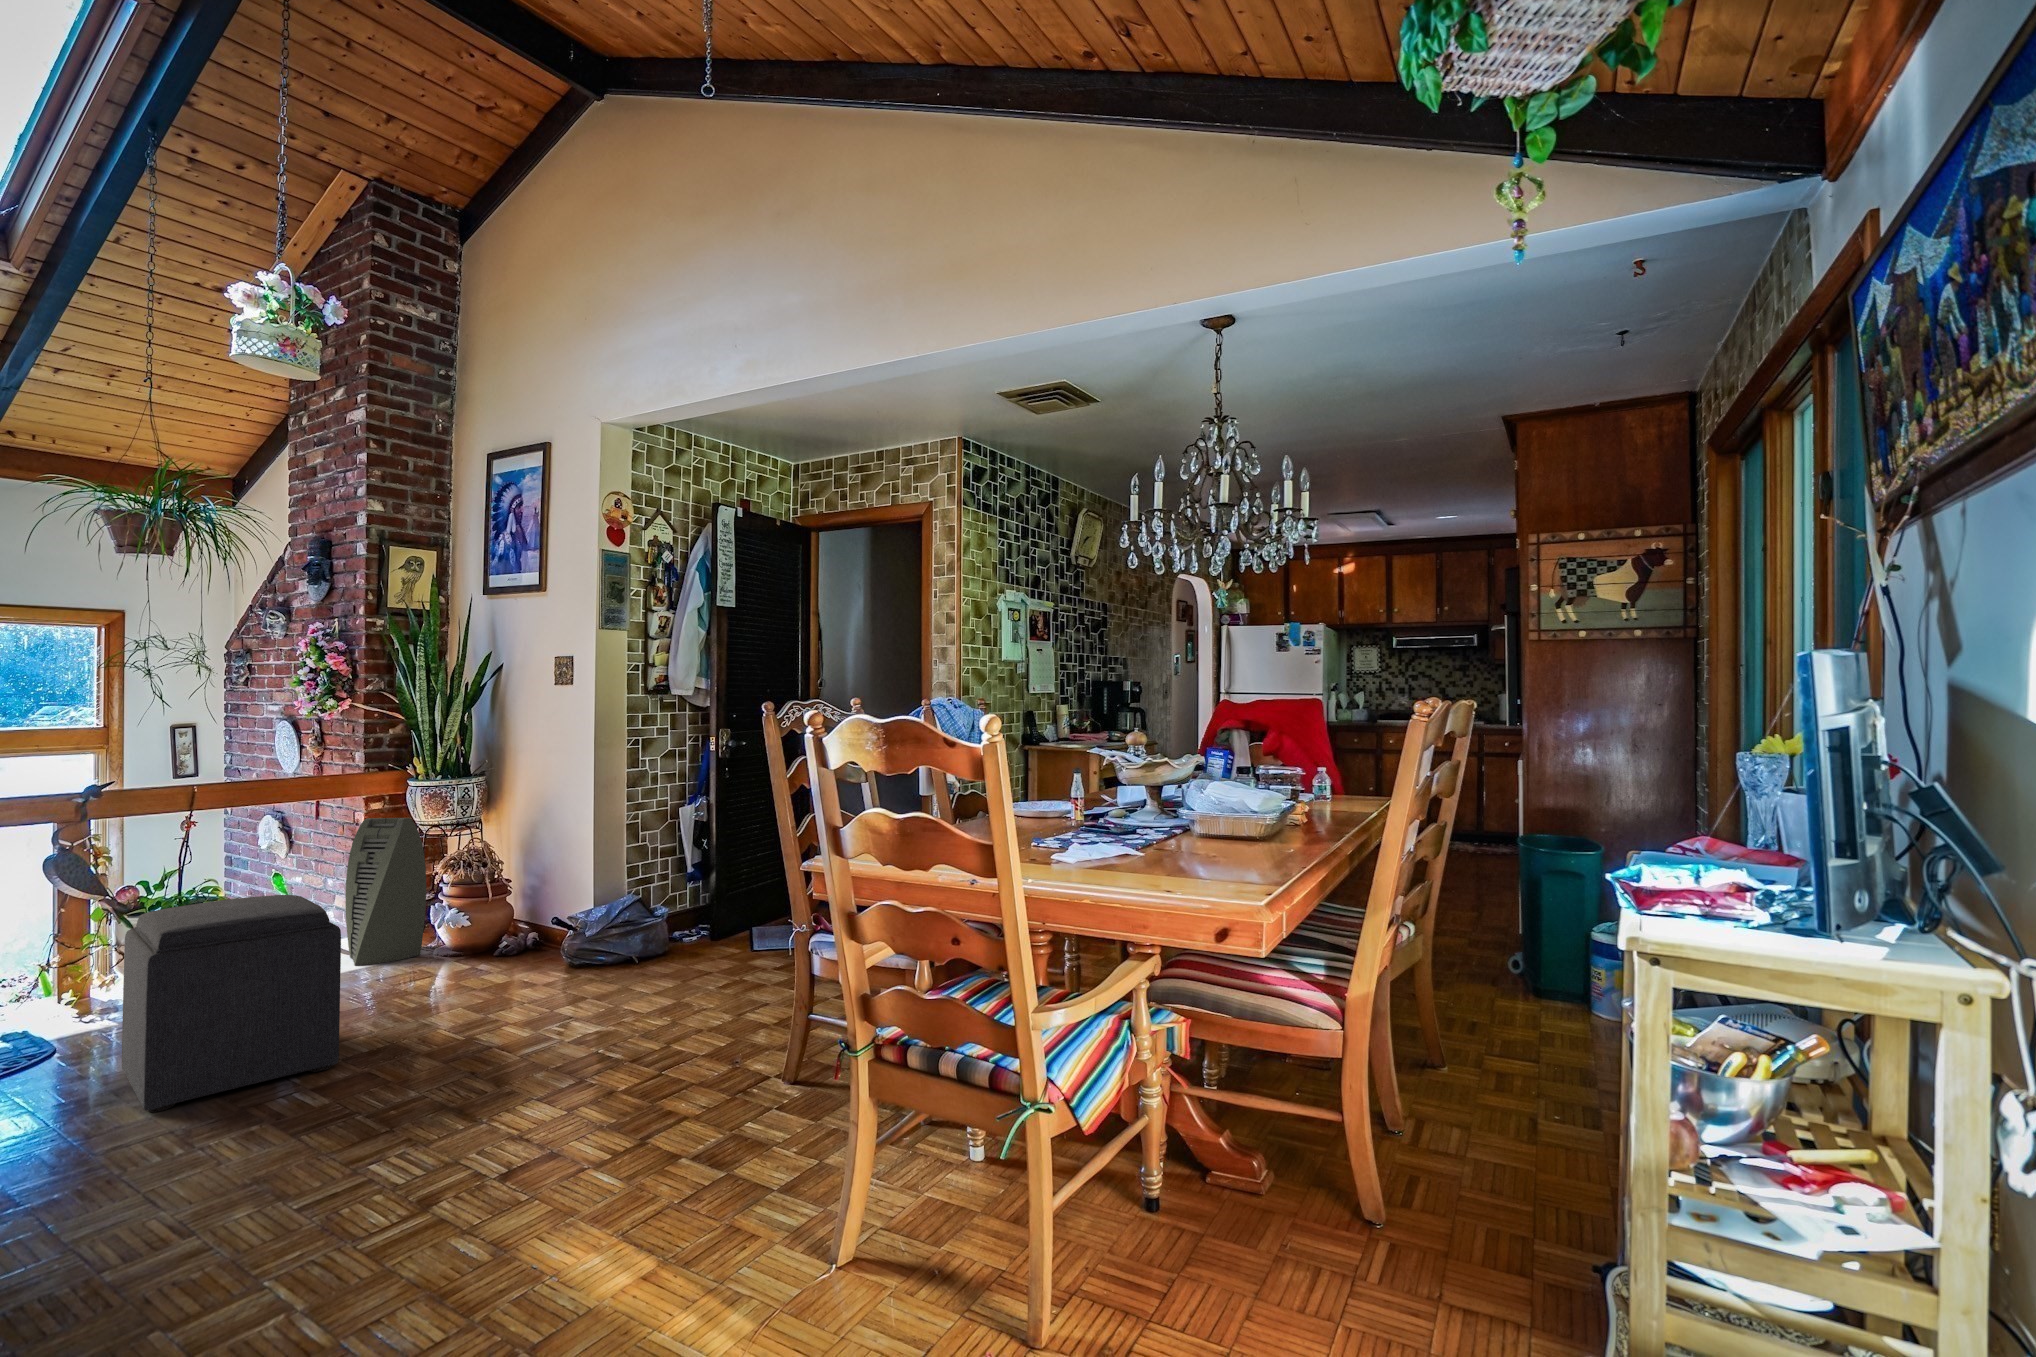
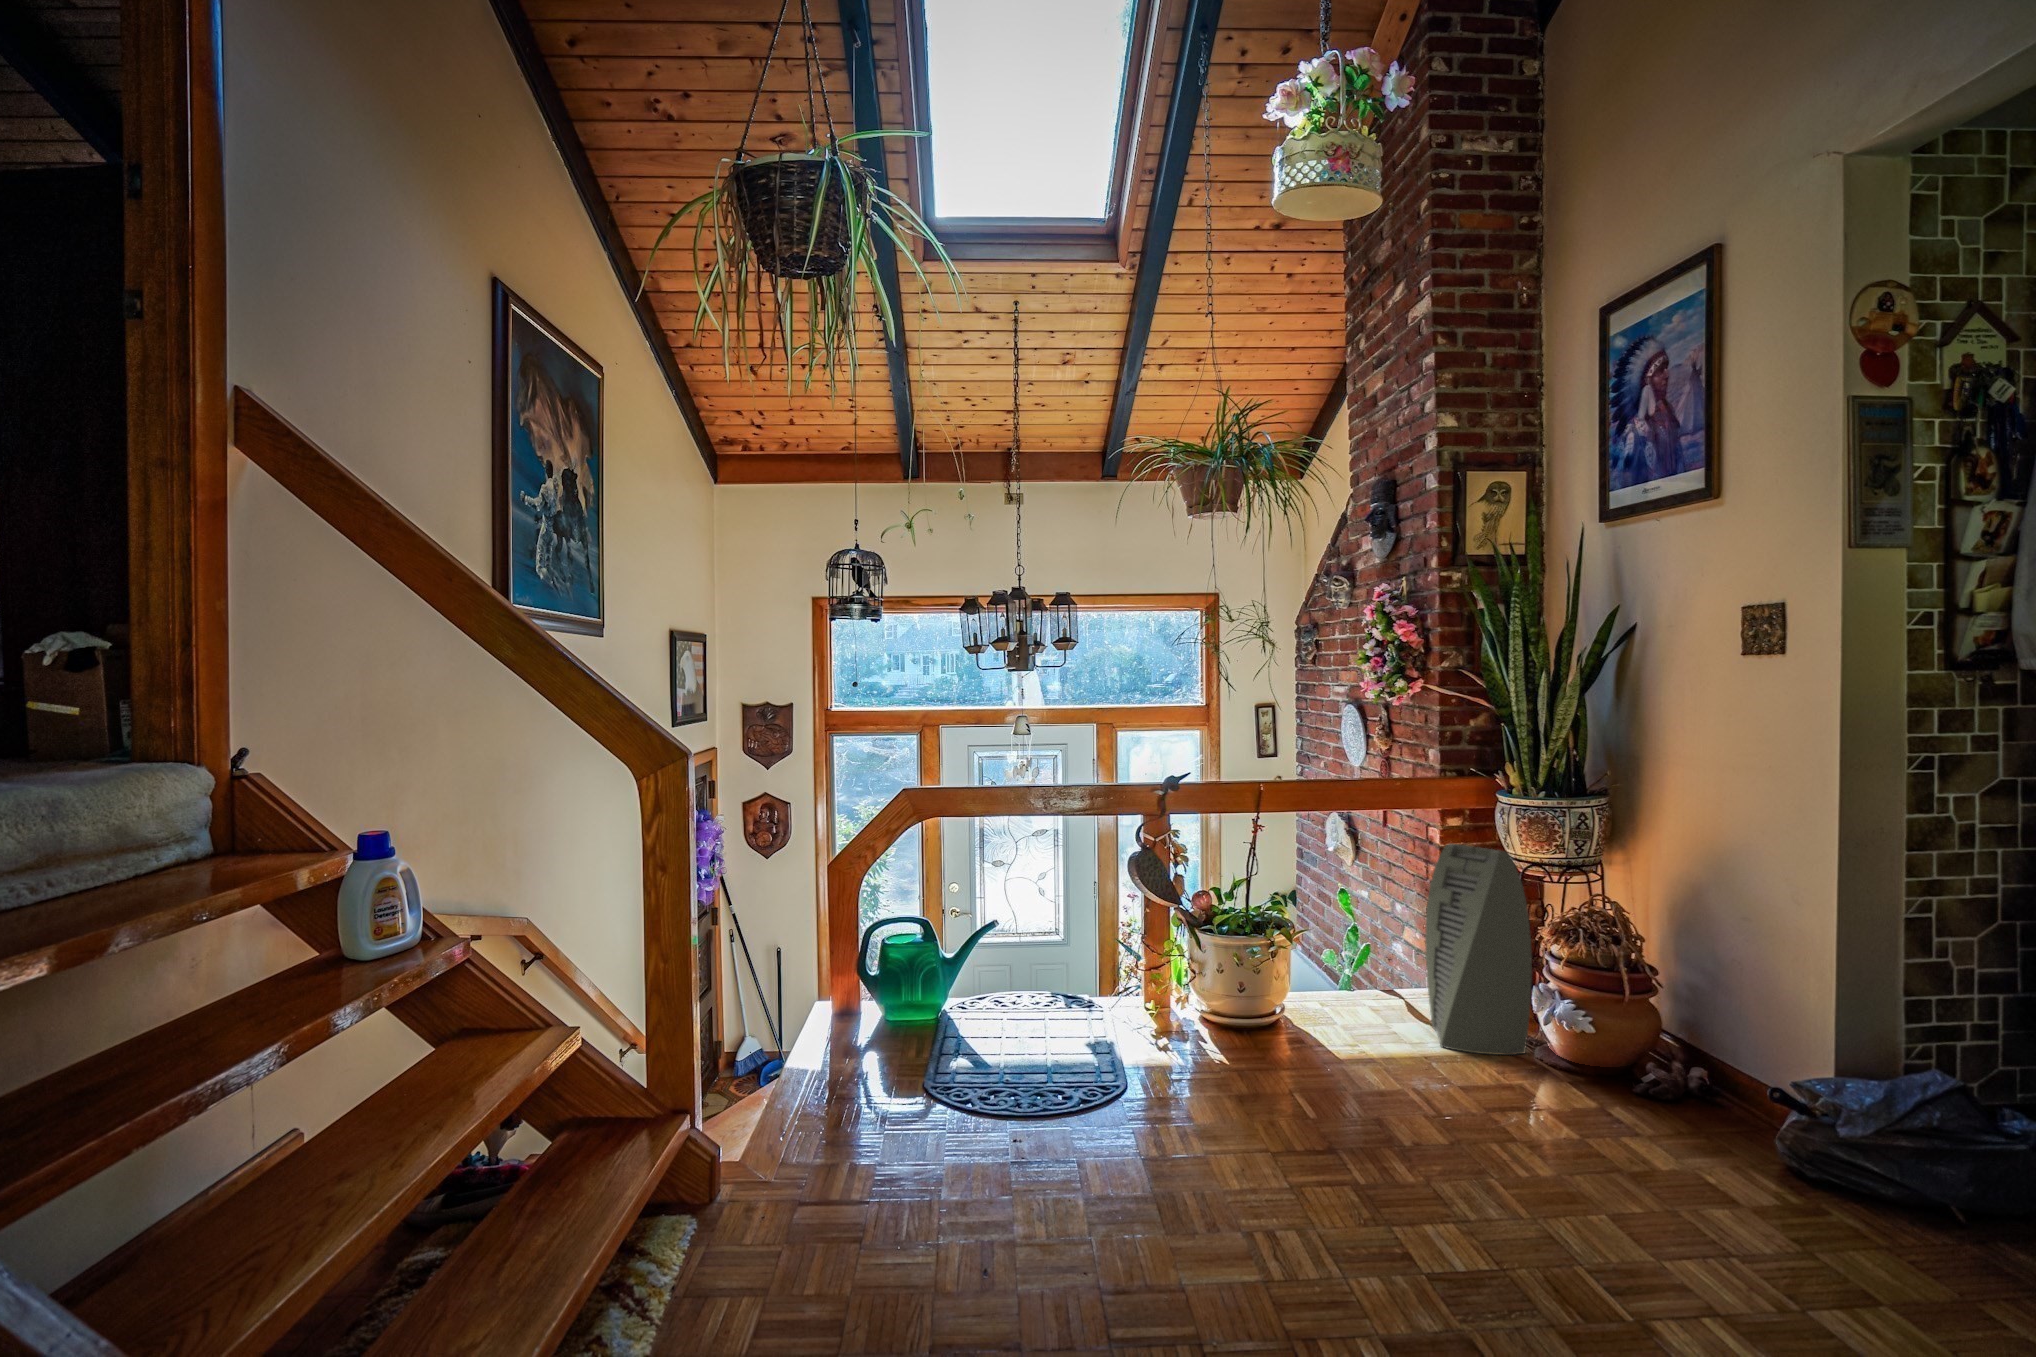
ottoman: present [122,895,341,1112] -> none [1190,969,1453,1318]

